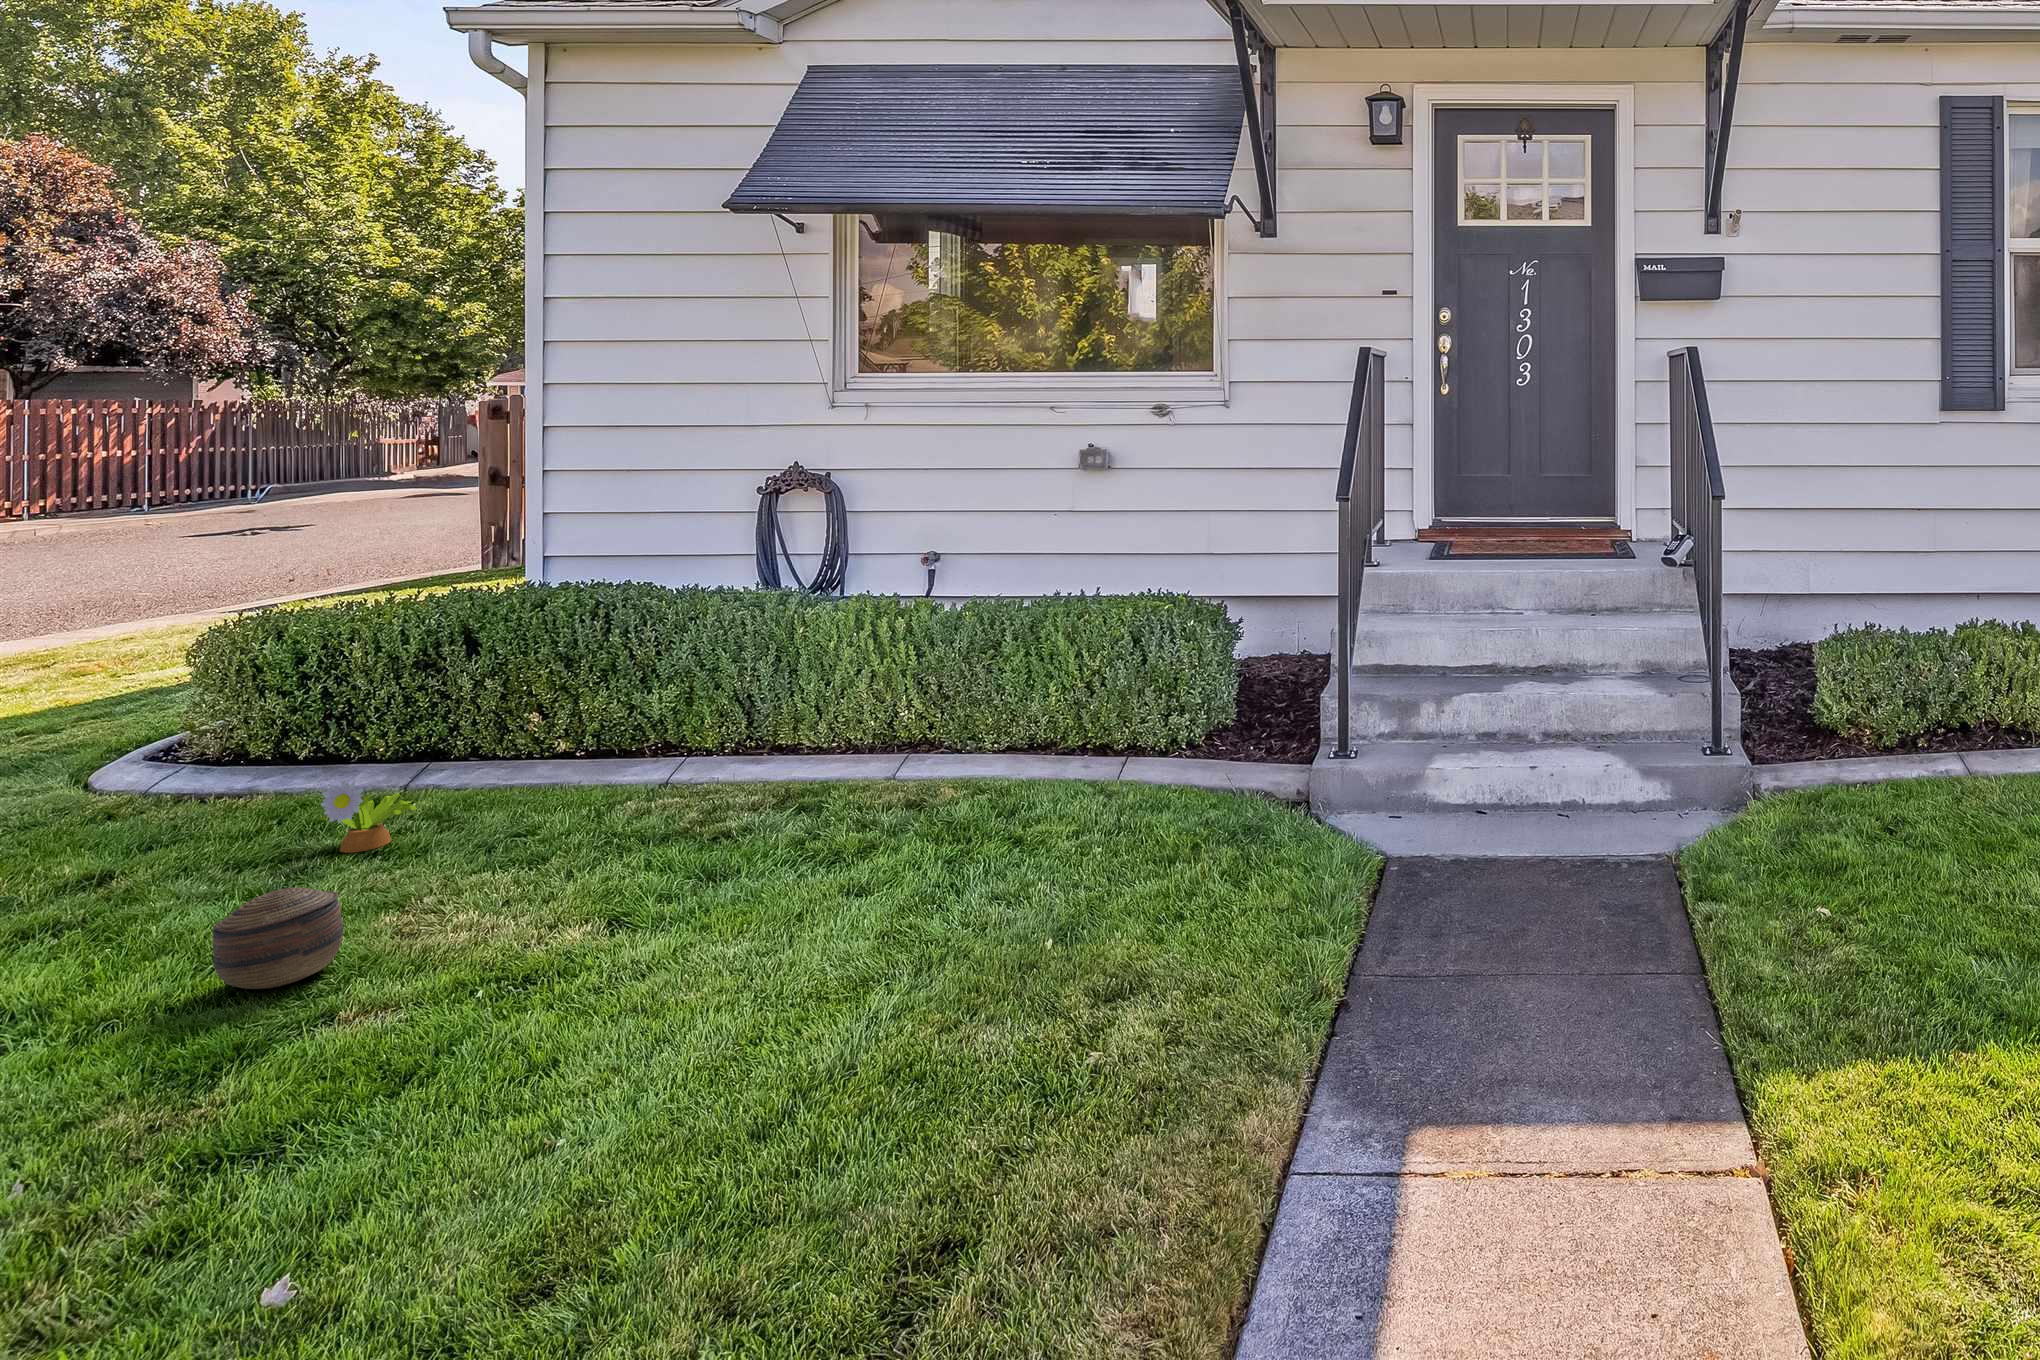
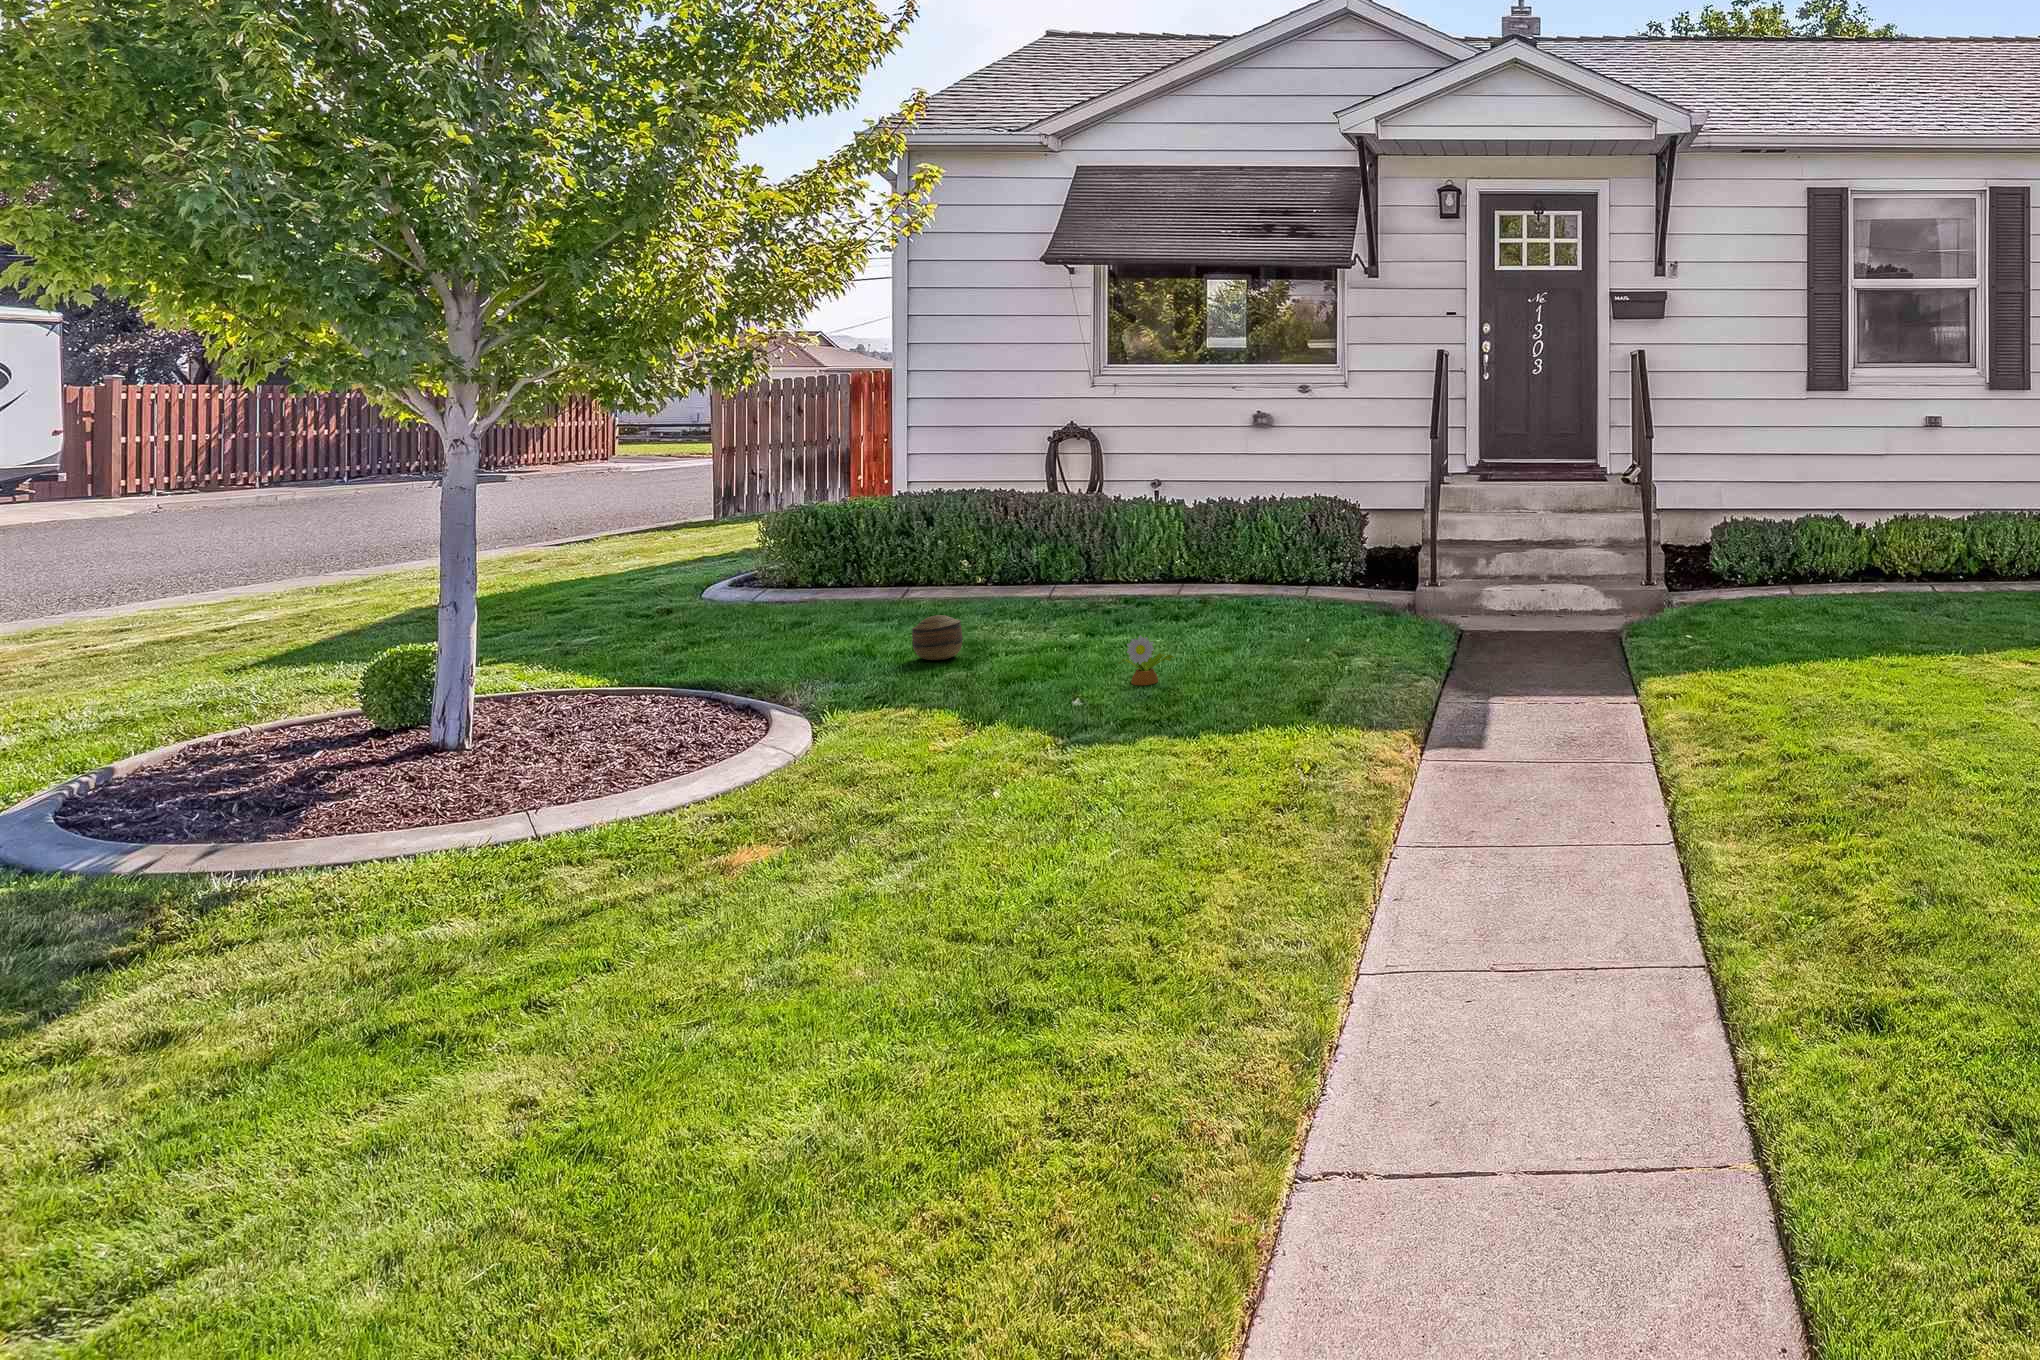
decorative plant: present [318,780,417,853] -> present [1118,635,1175,685]

